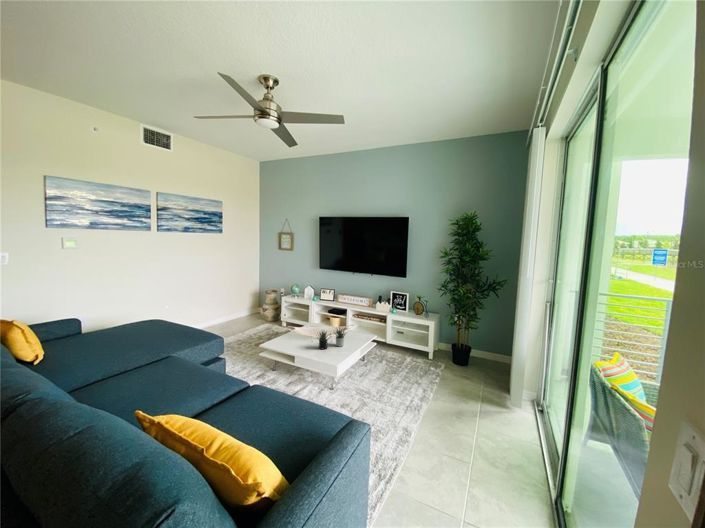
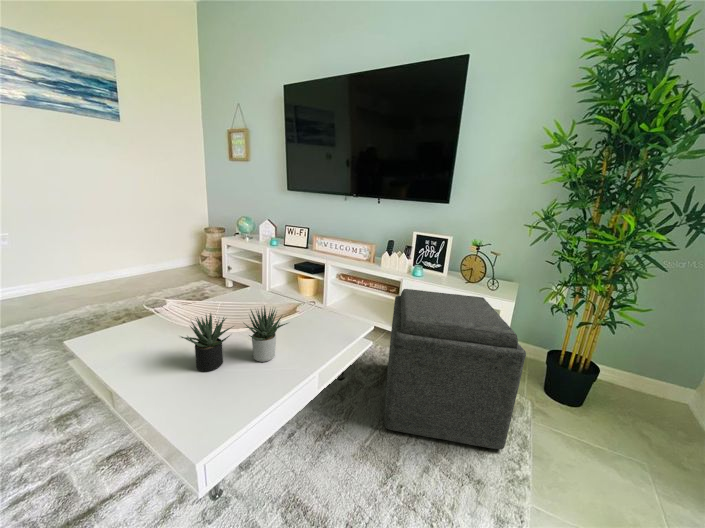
ottoman: none [383,319,431,376] -> present [384,289,526,449]

